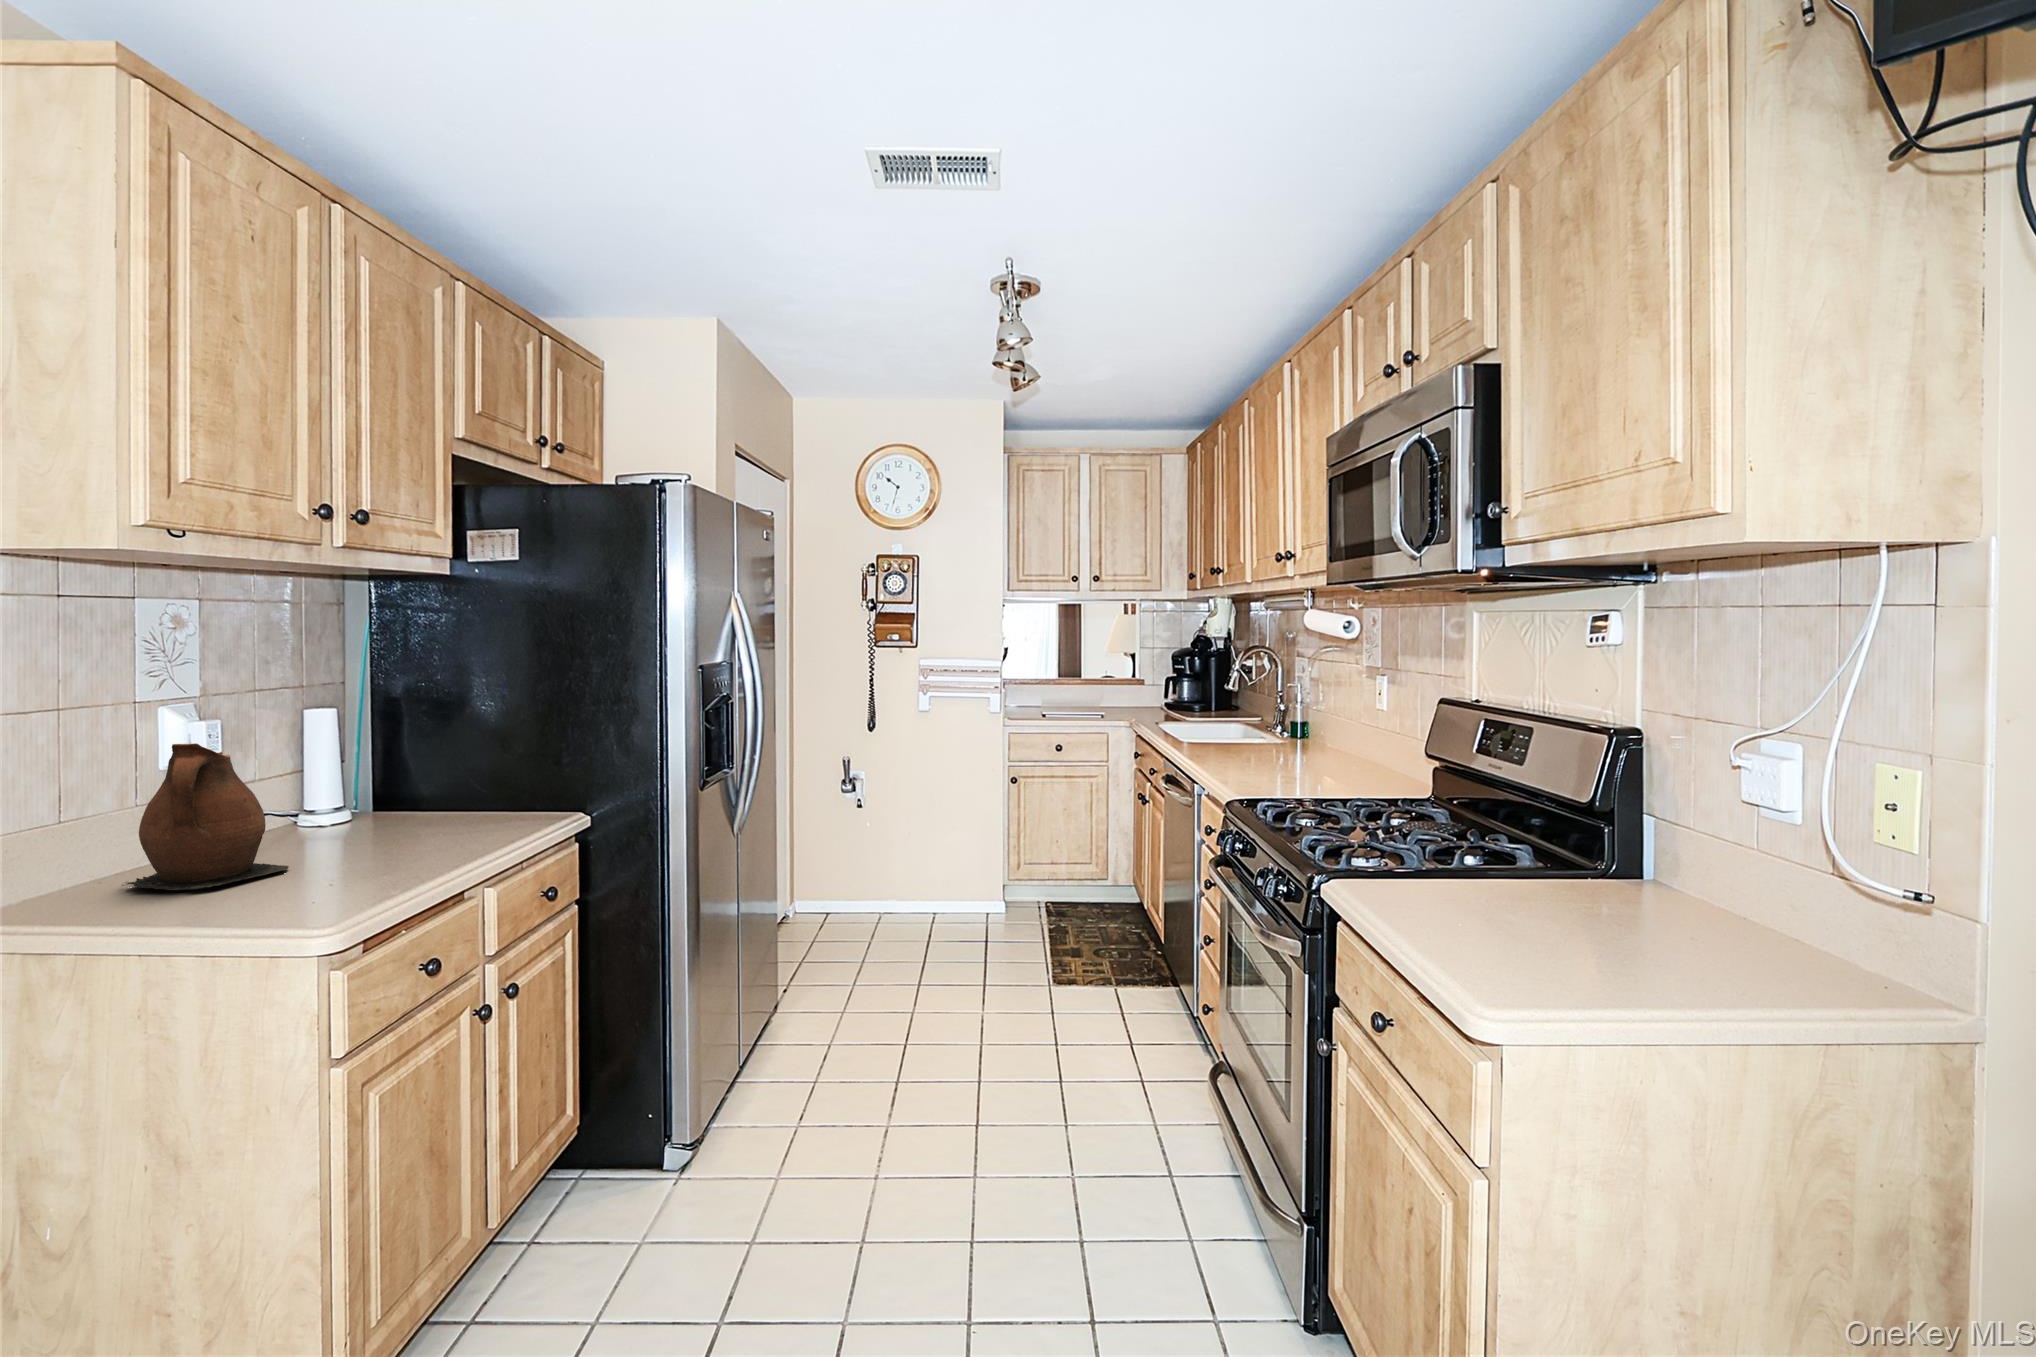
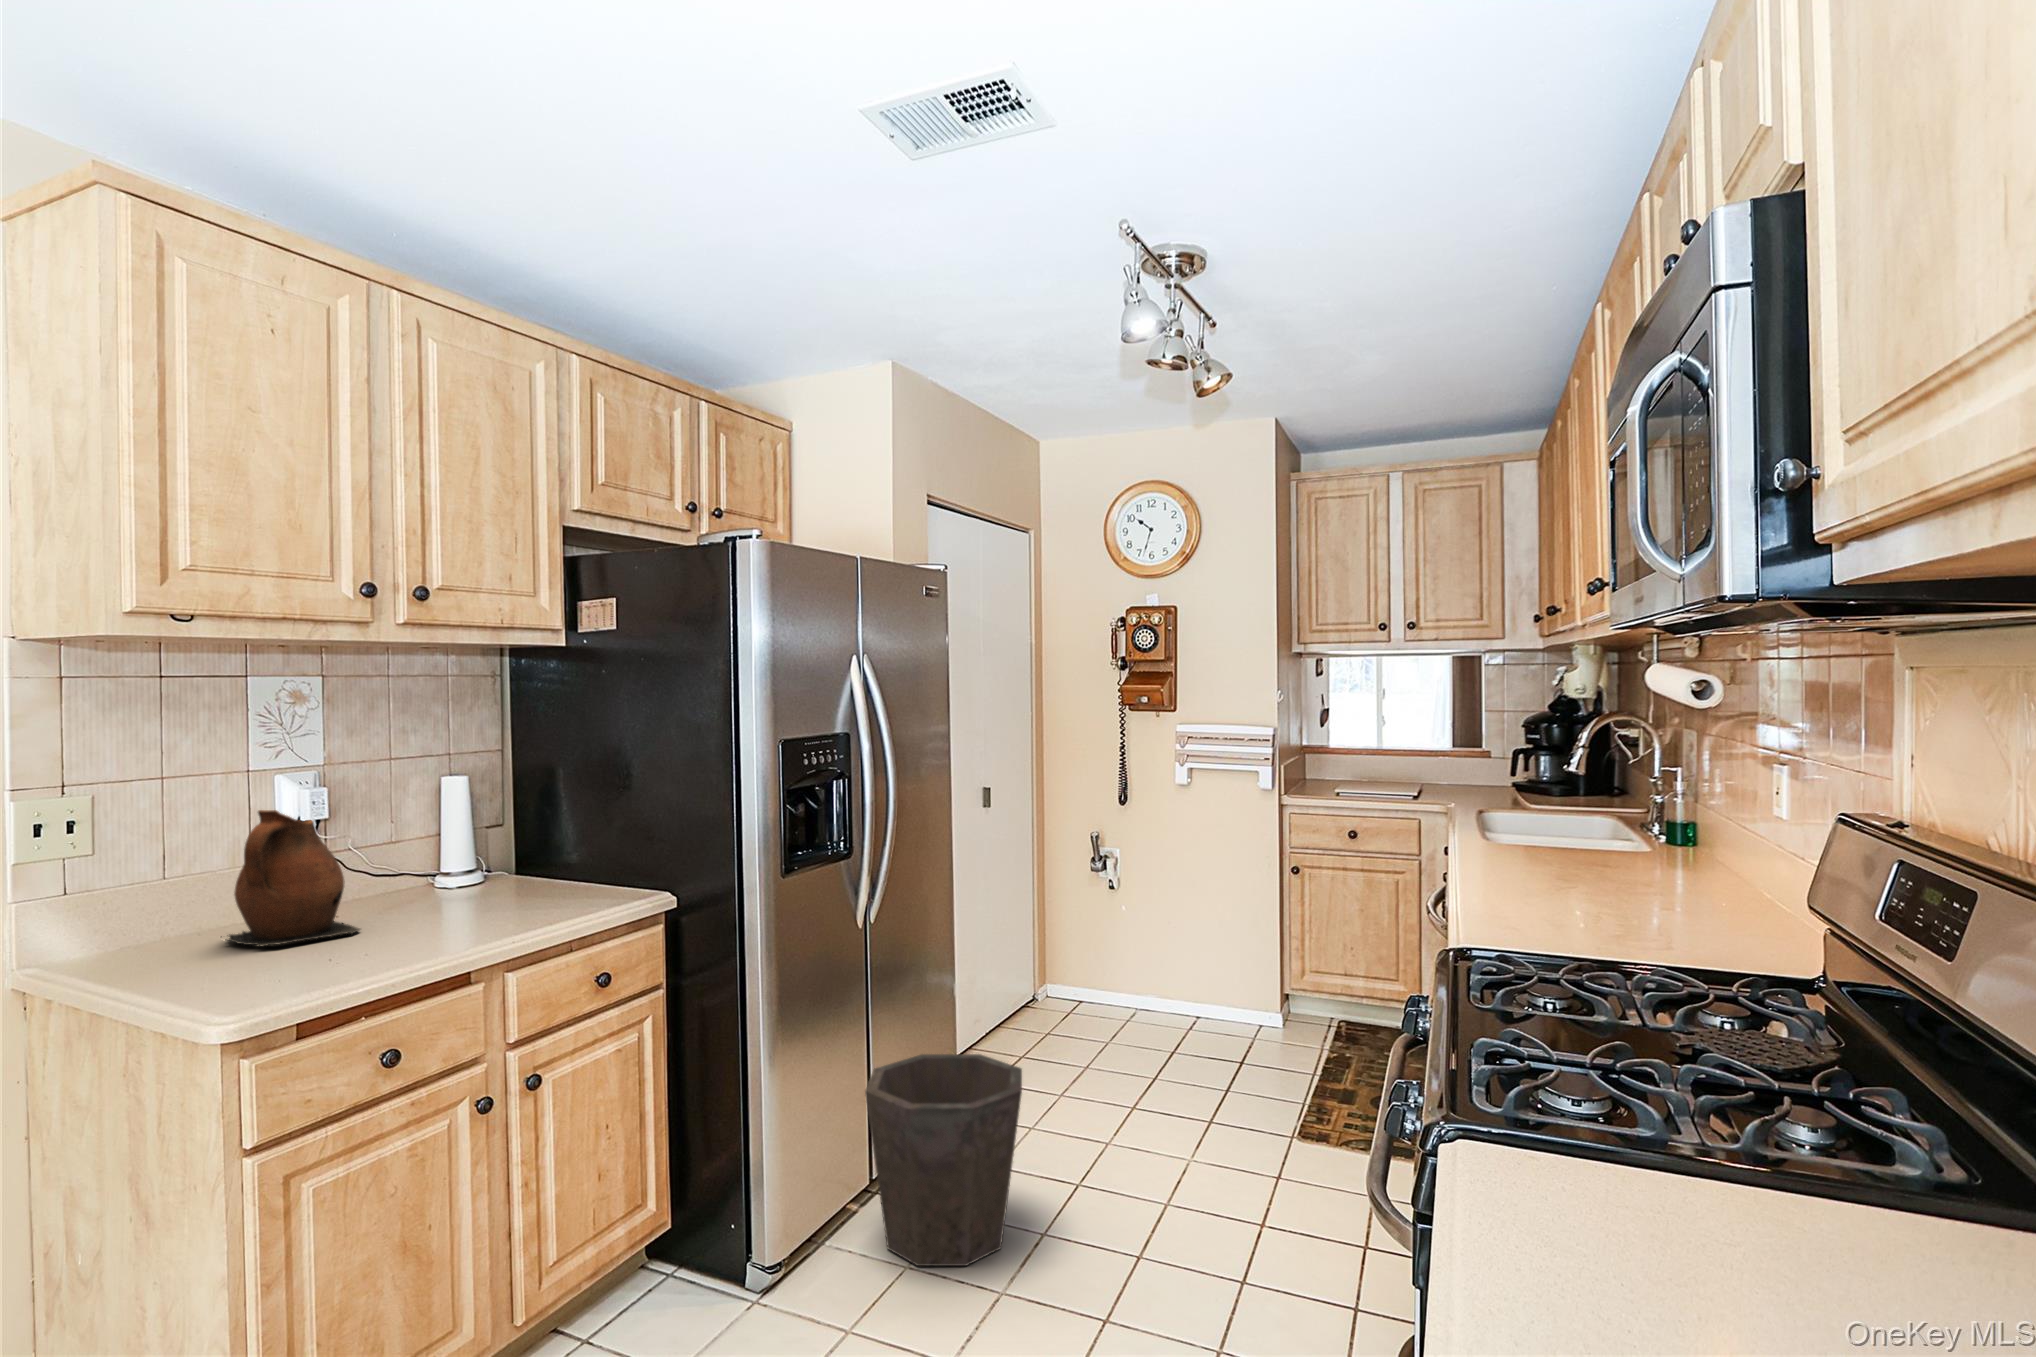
waste bin: none [749,943,894,1123] -> present [865,1054,1022,1266]

